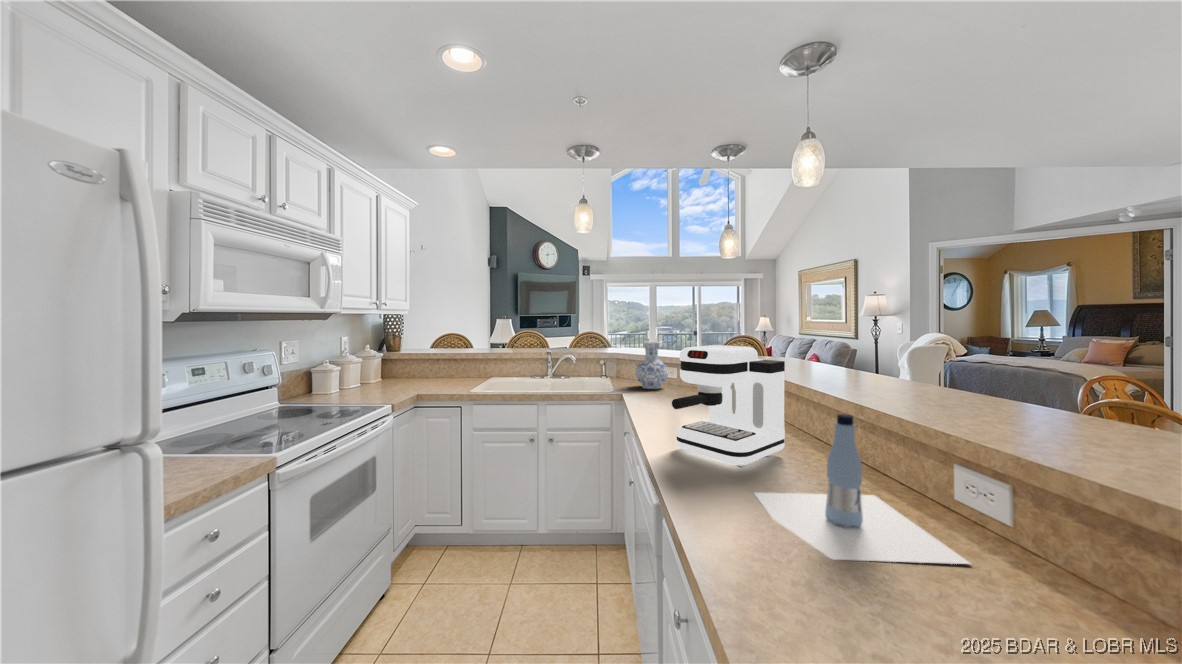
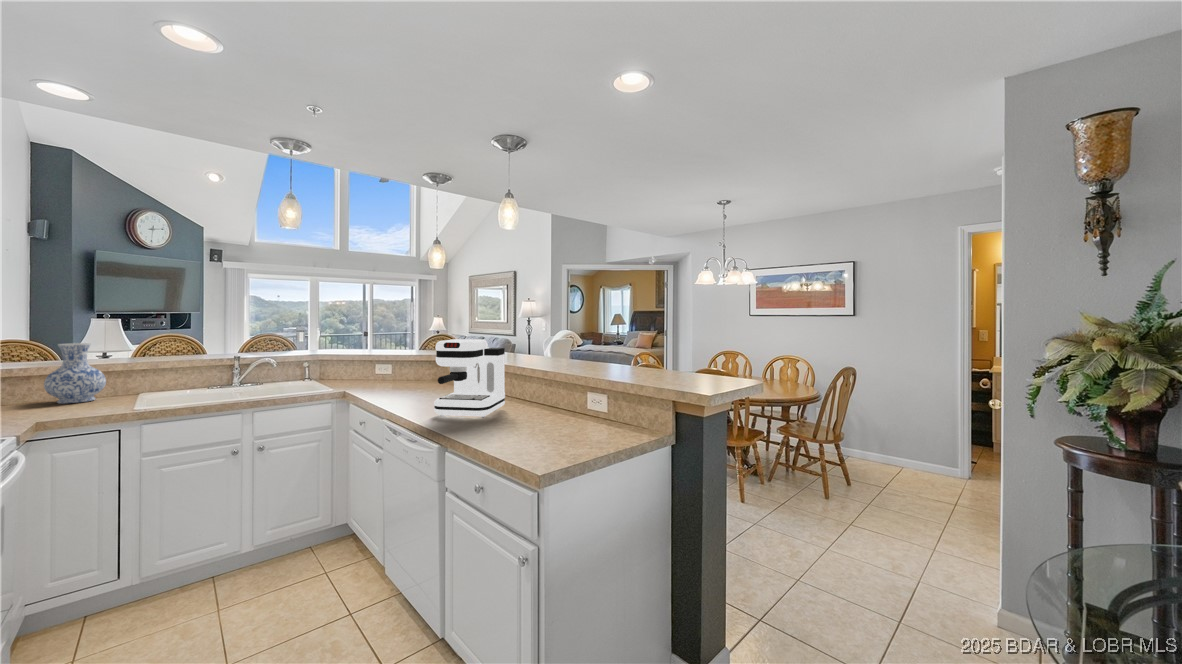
vase: present [636,342,668,389] -> present [44,343,106,403]
bottle: present [754,414,970,564] -> none [499,371,598,441]

